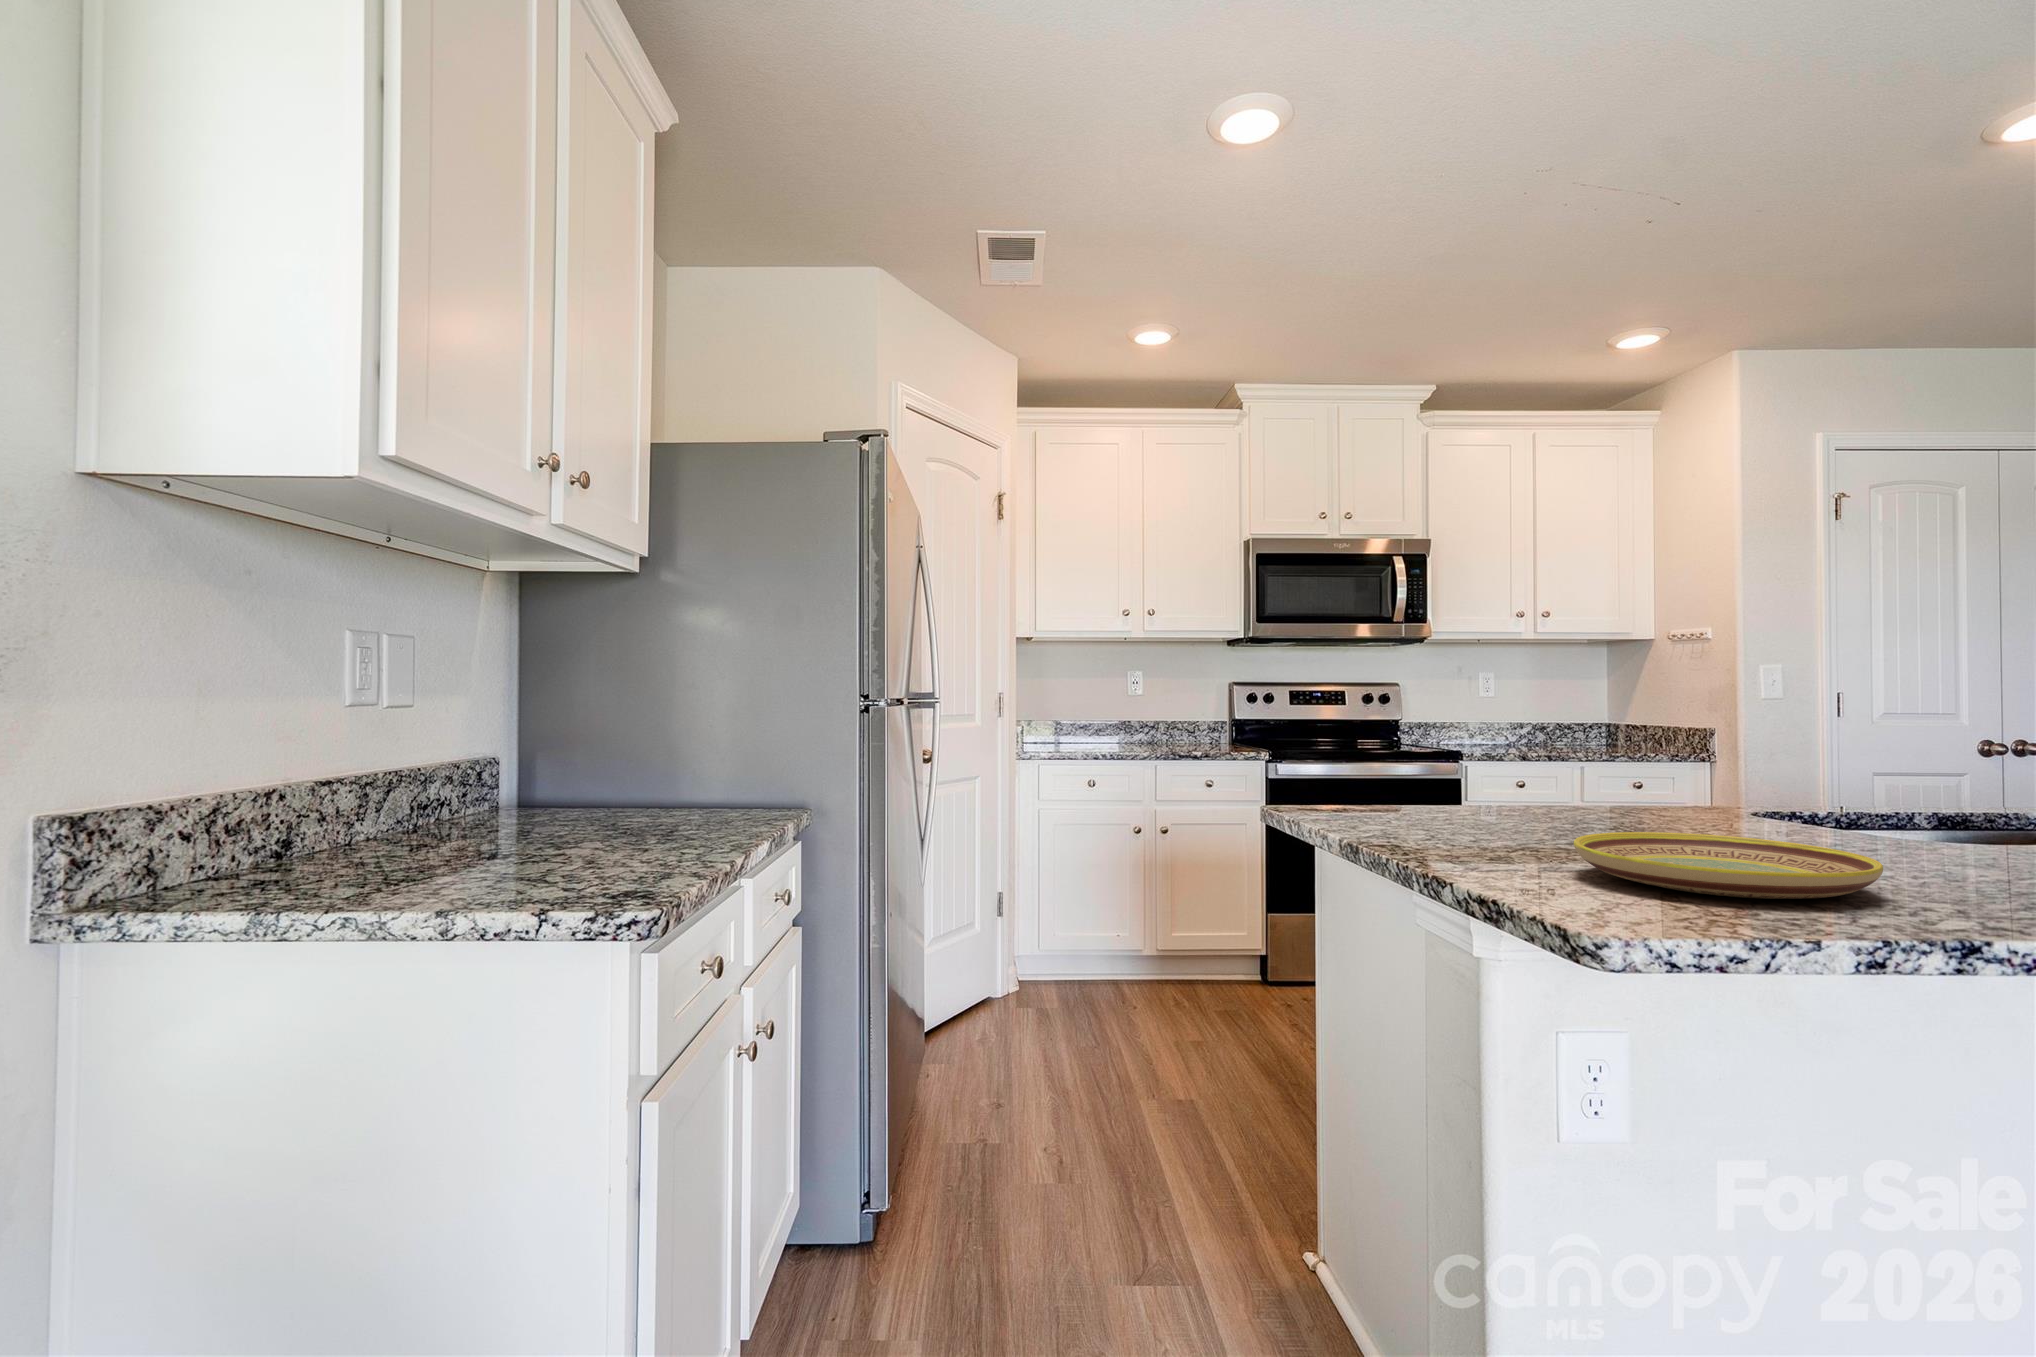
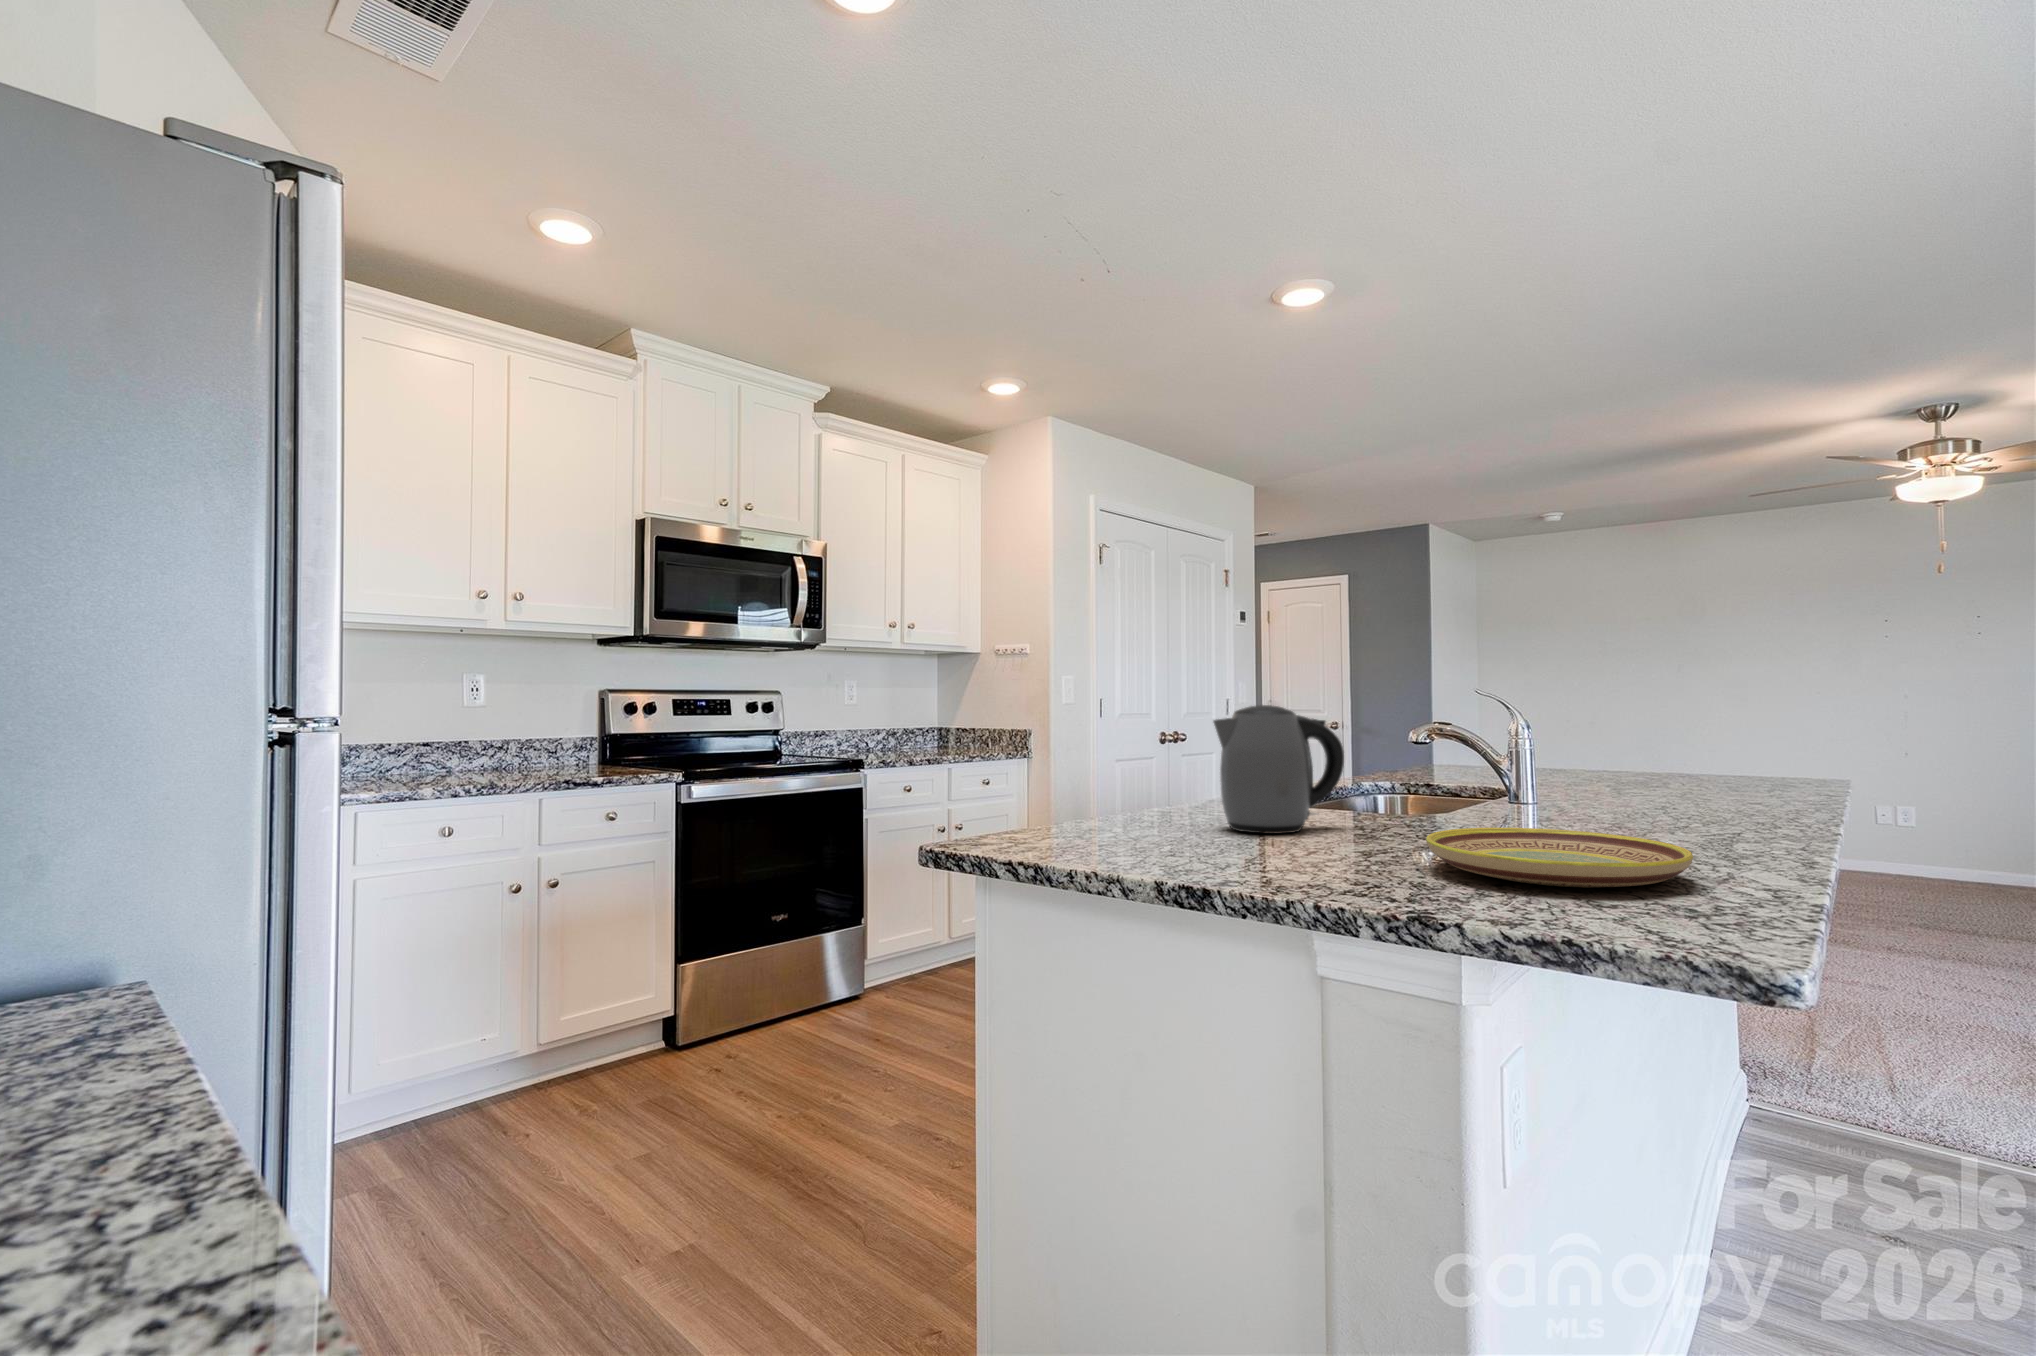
kettle: none [1547,700,1706,833] -> present [1213,705,1344,834]

